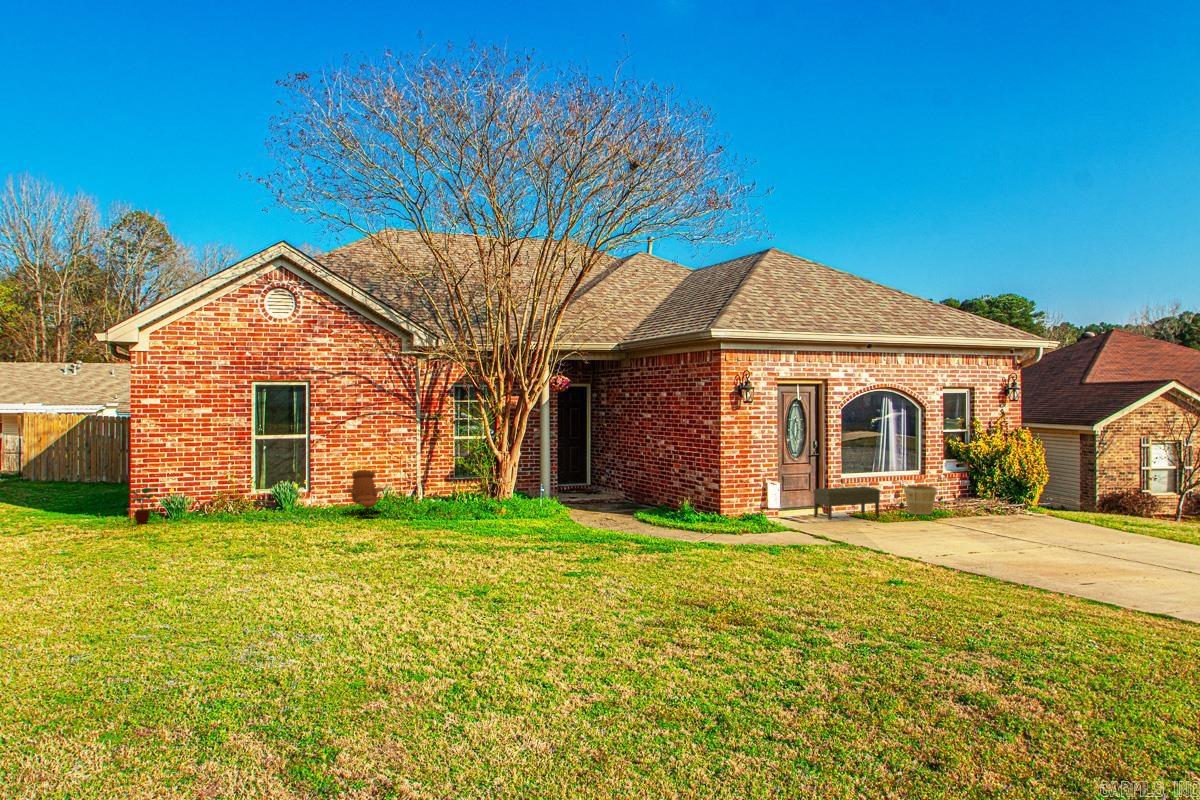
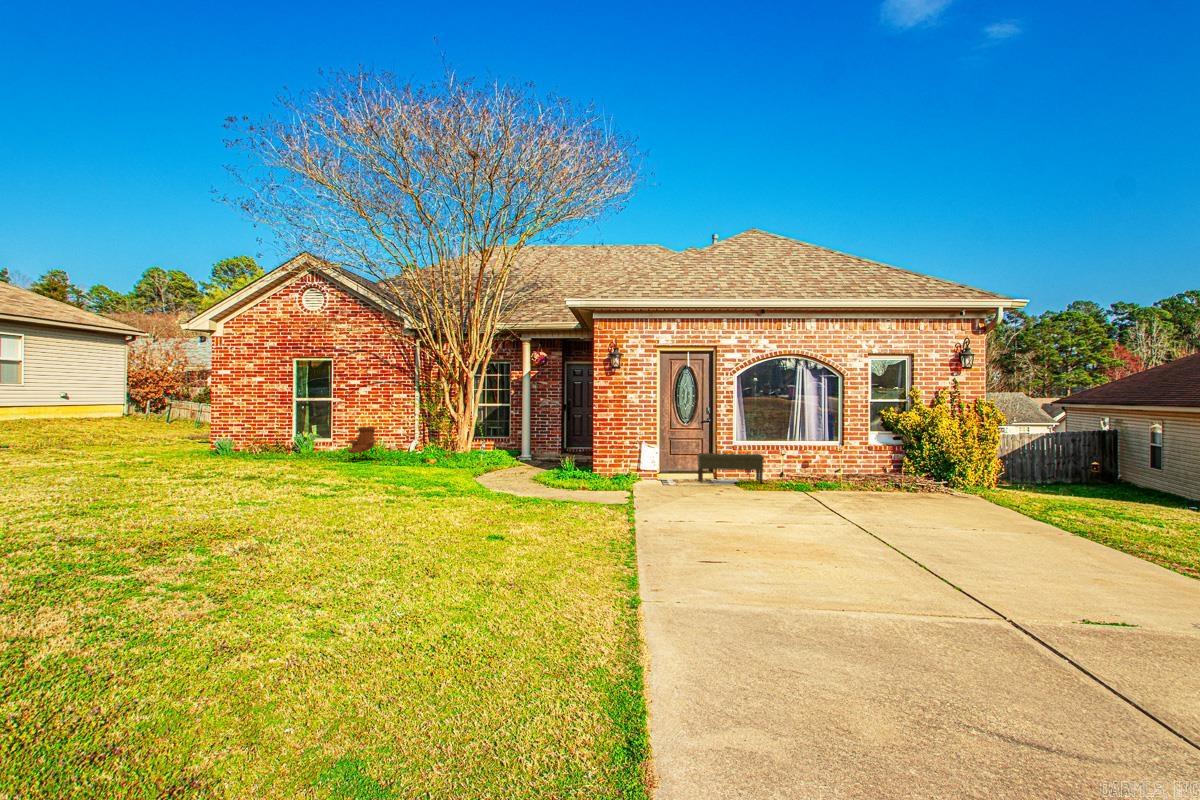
wooden bucket: present [903,485,937,515] -> none [804,456,839,486]
potted plant: present [120,488,158,524] -> none [204,433,233,457]

